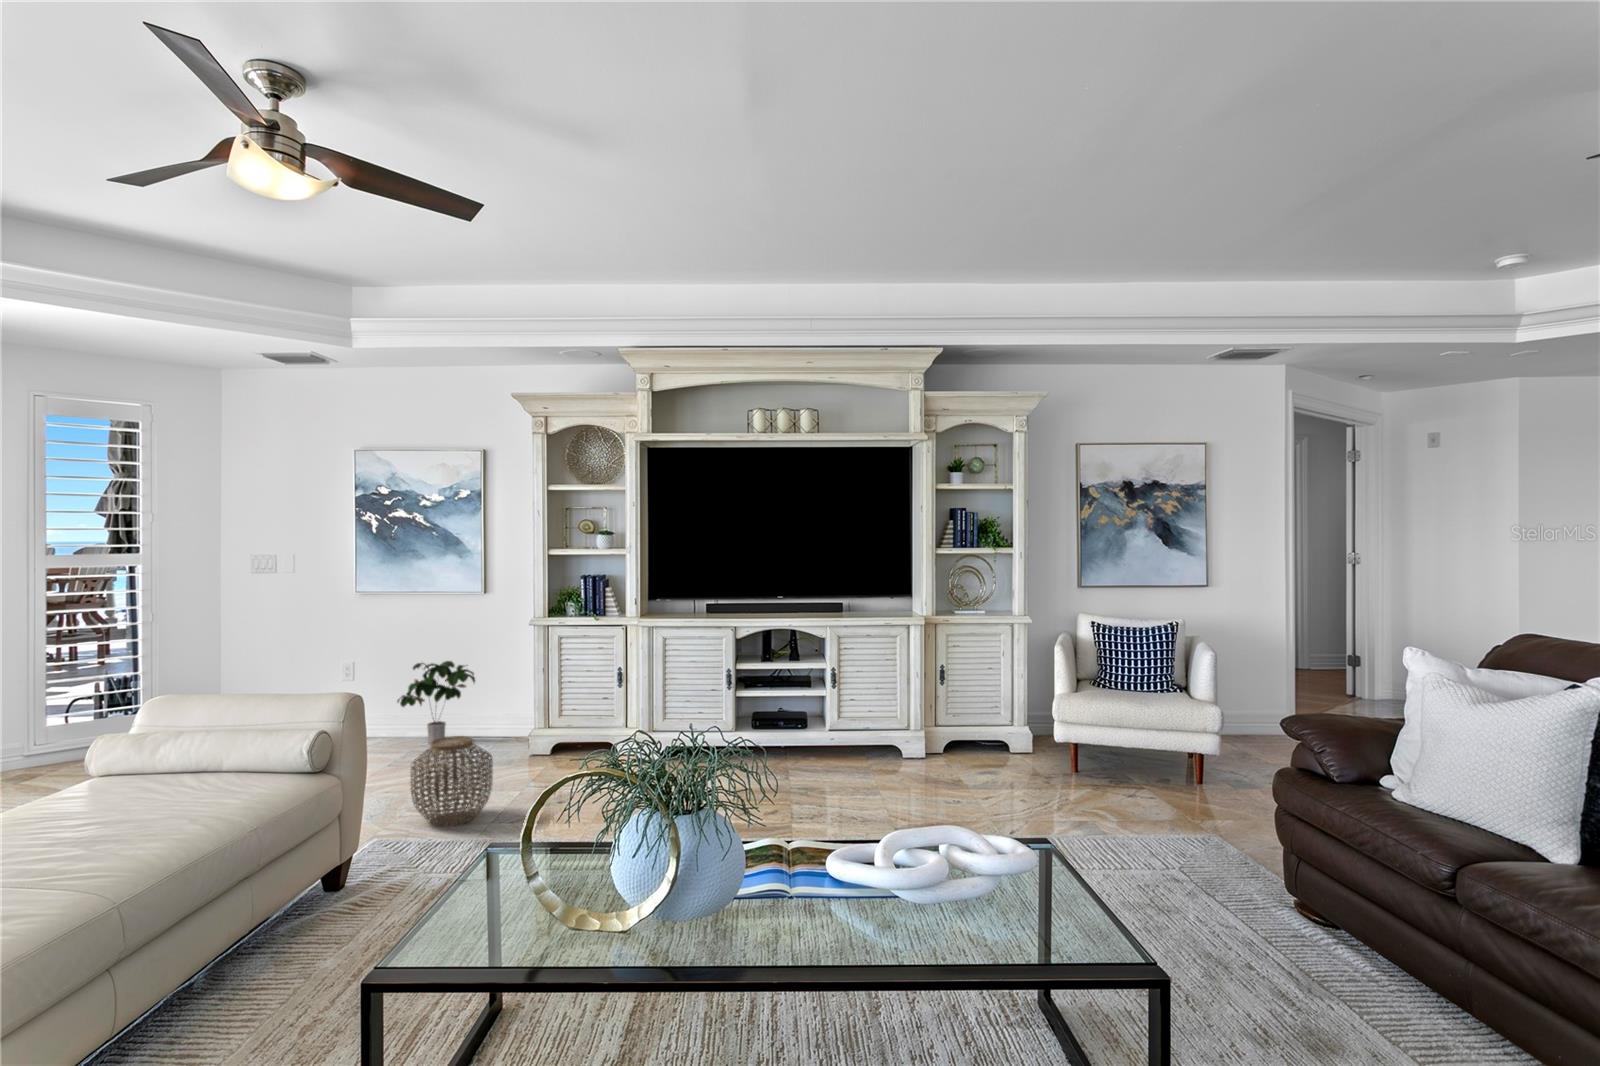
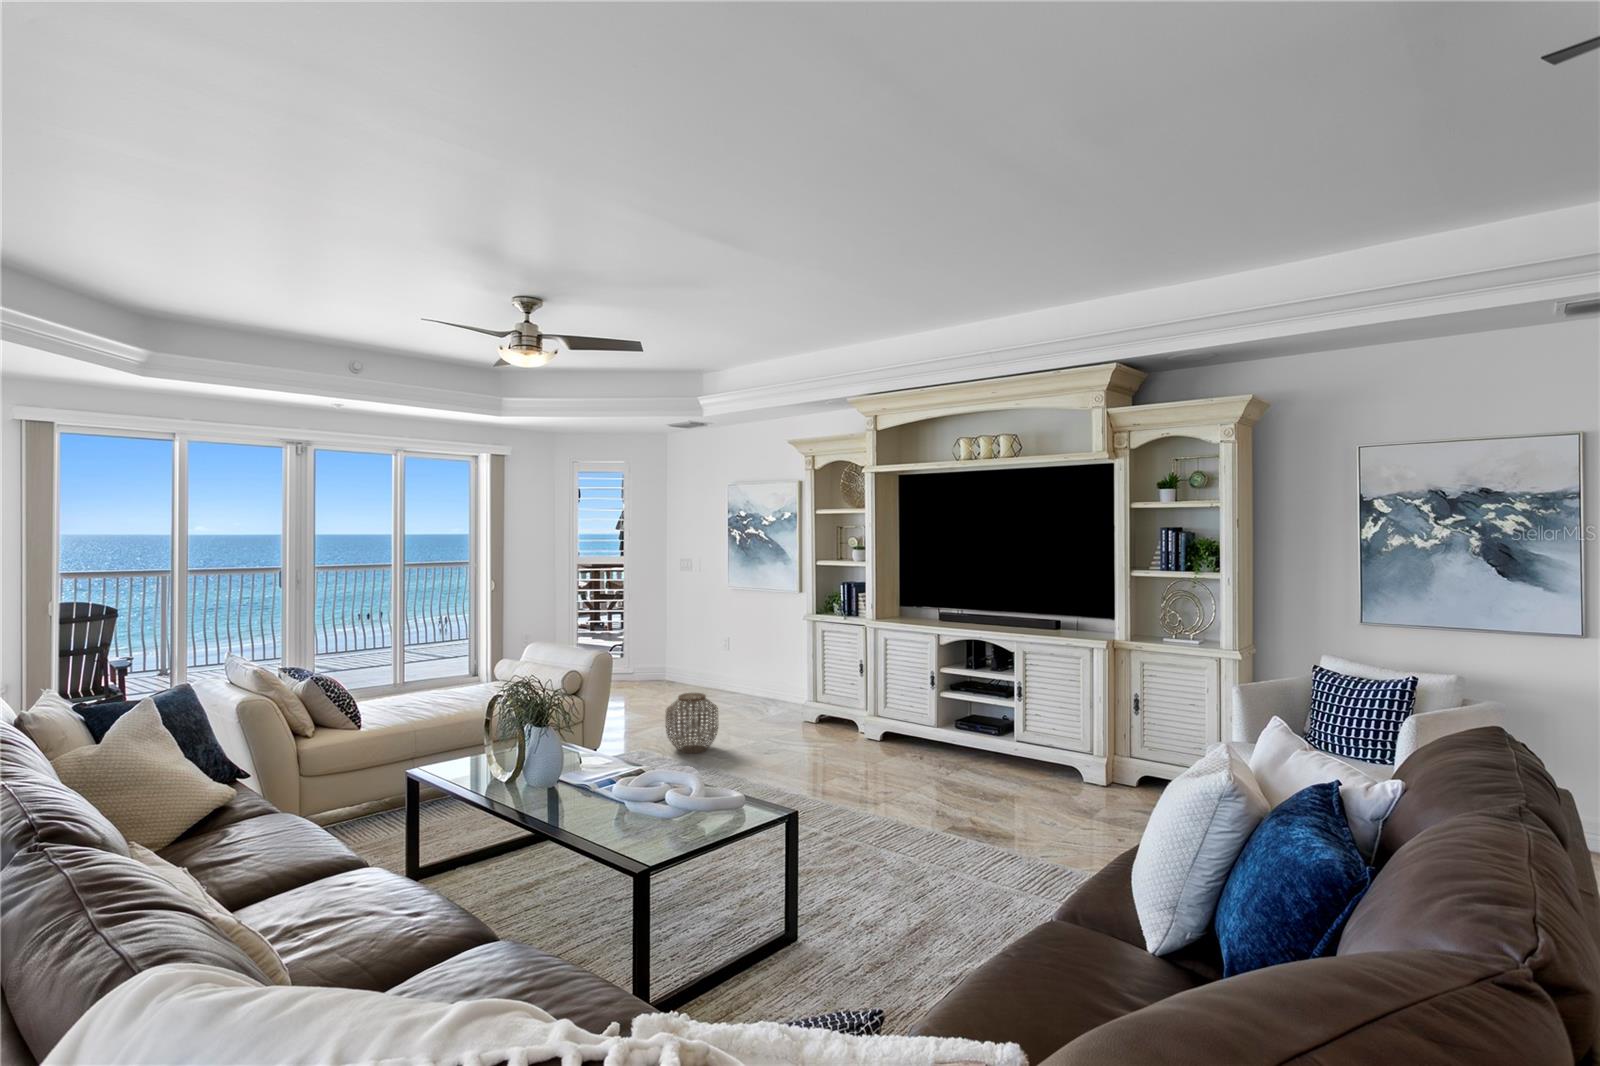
potted plant: present [397,661,475,744] -> none [746,638,790,699]

